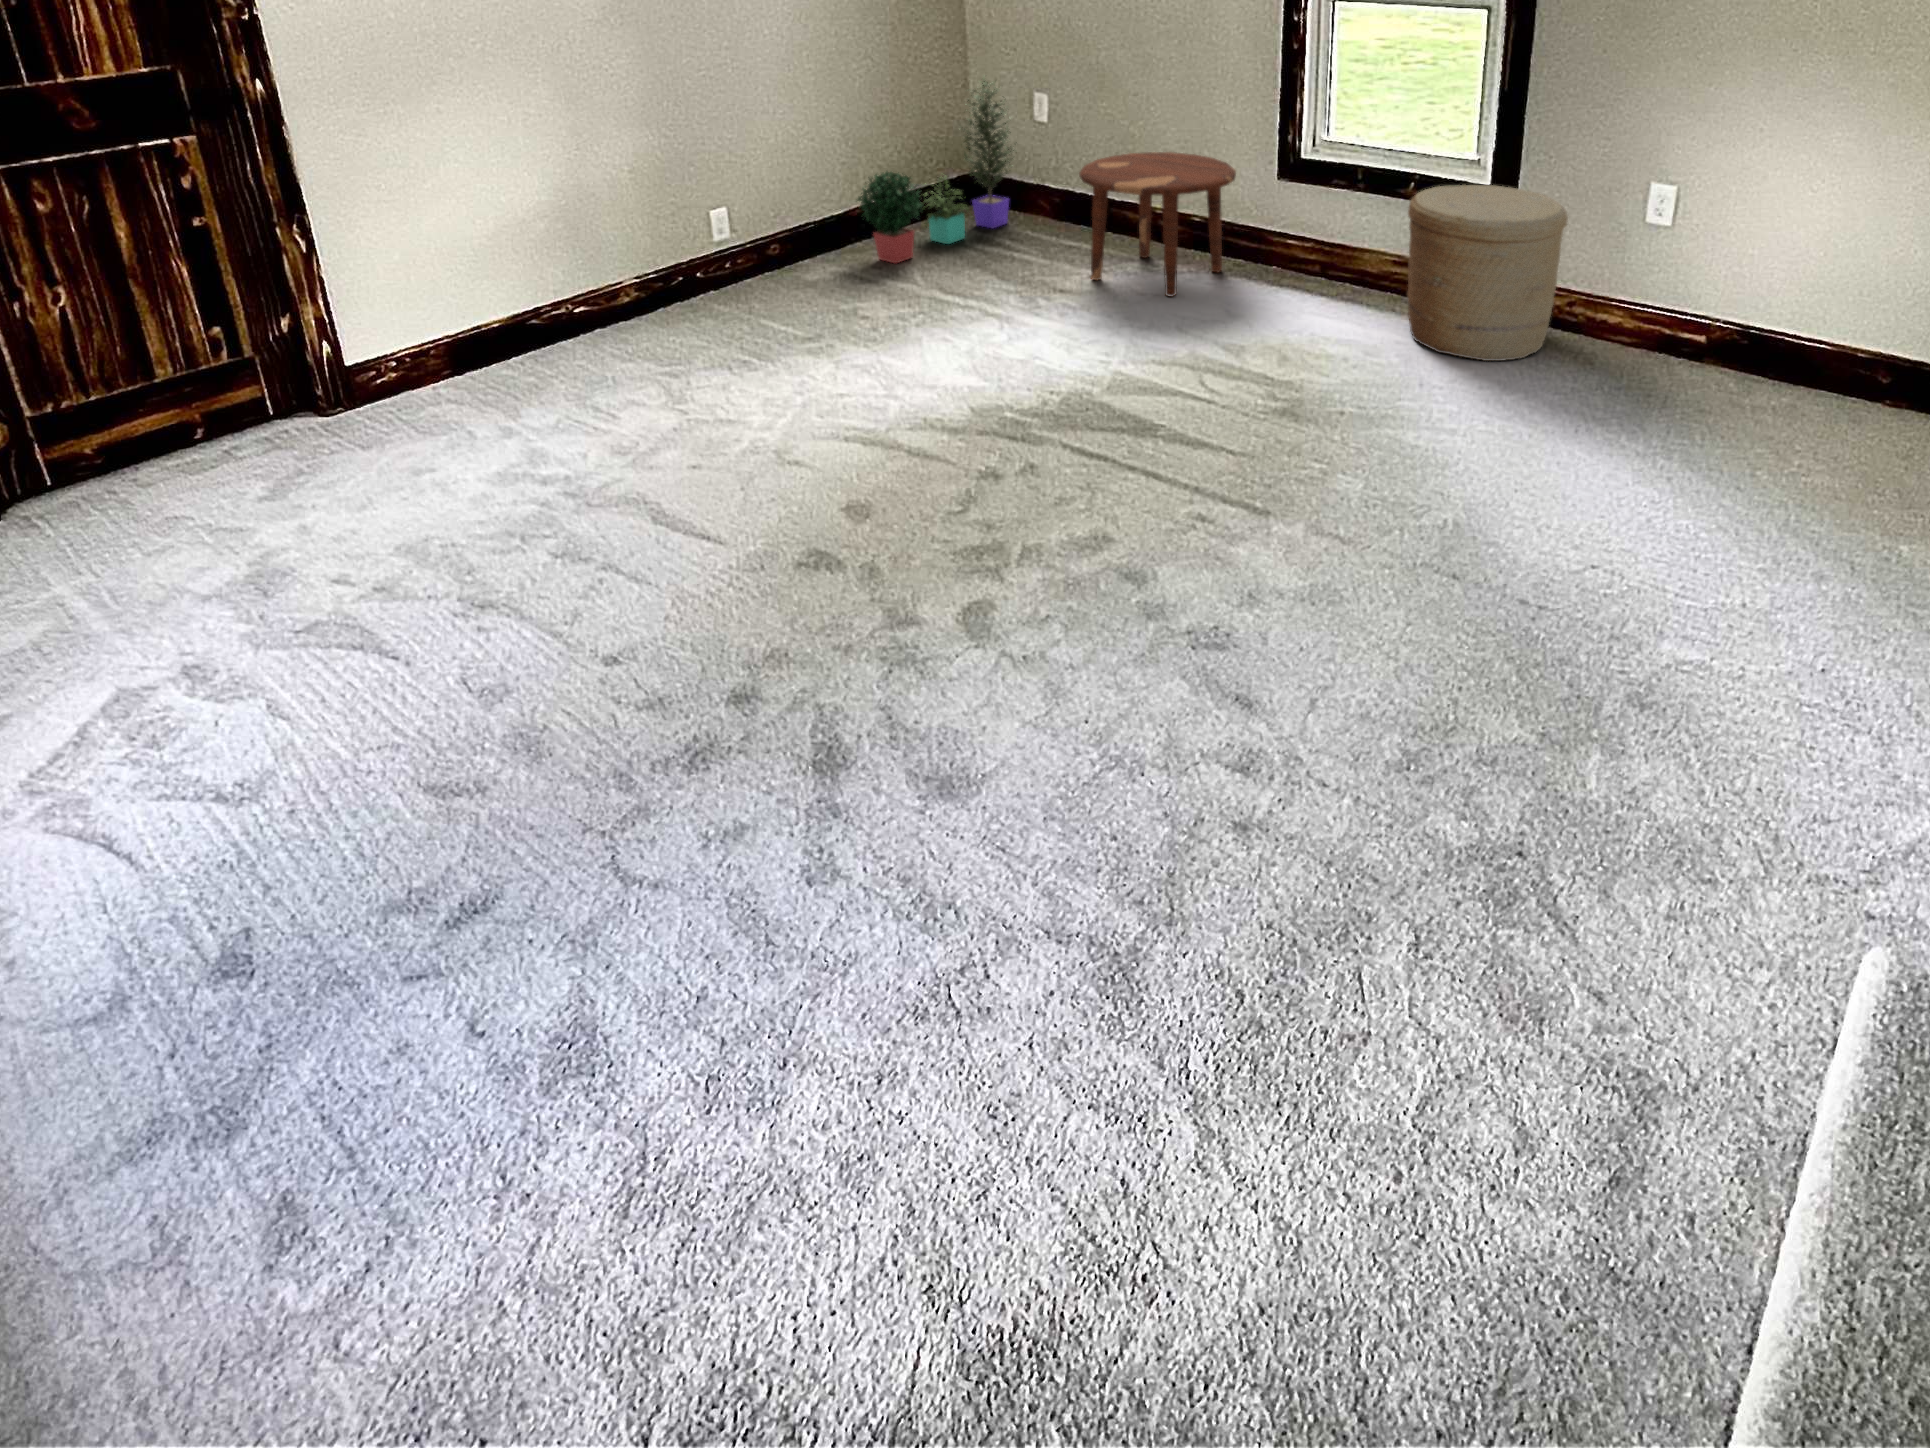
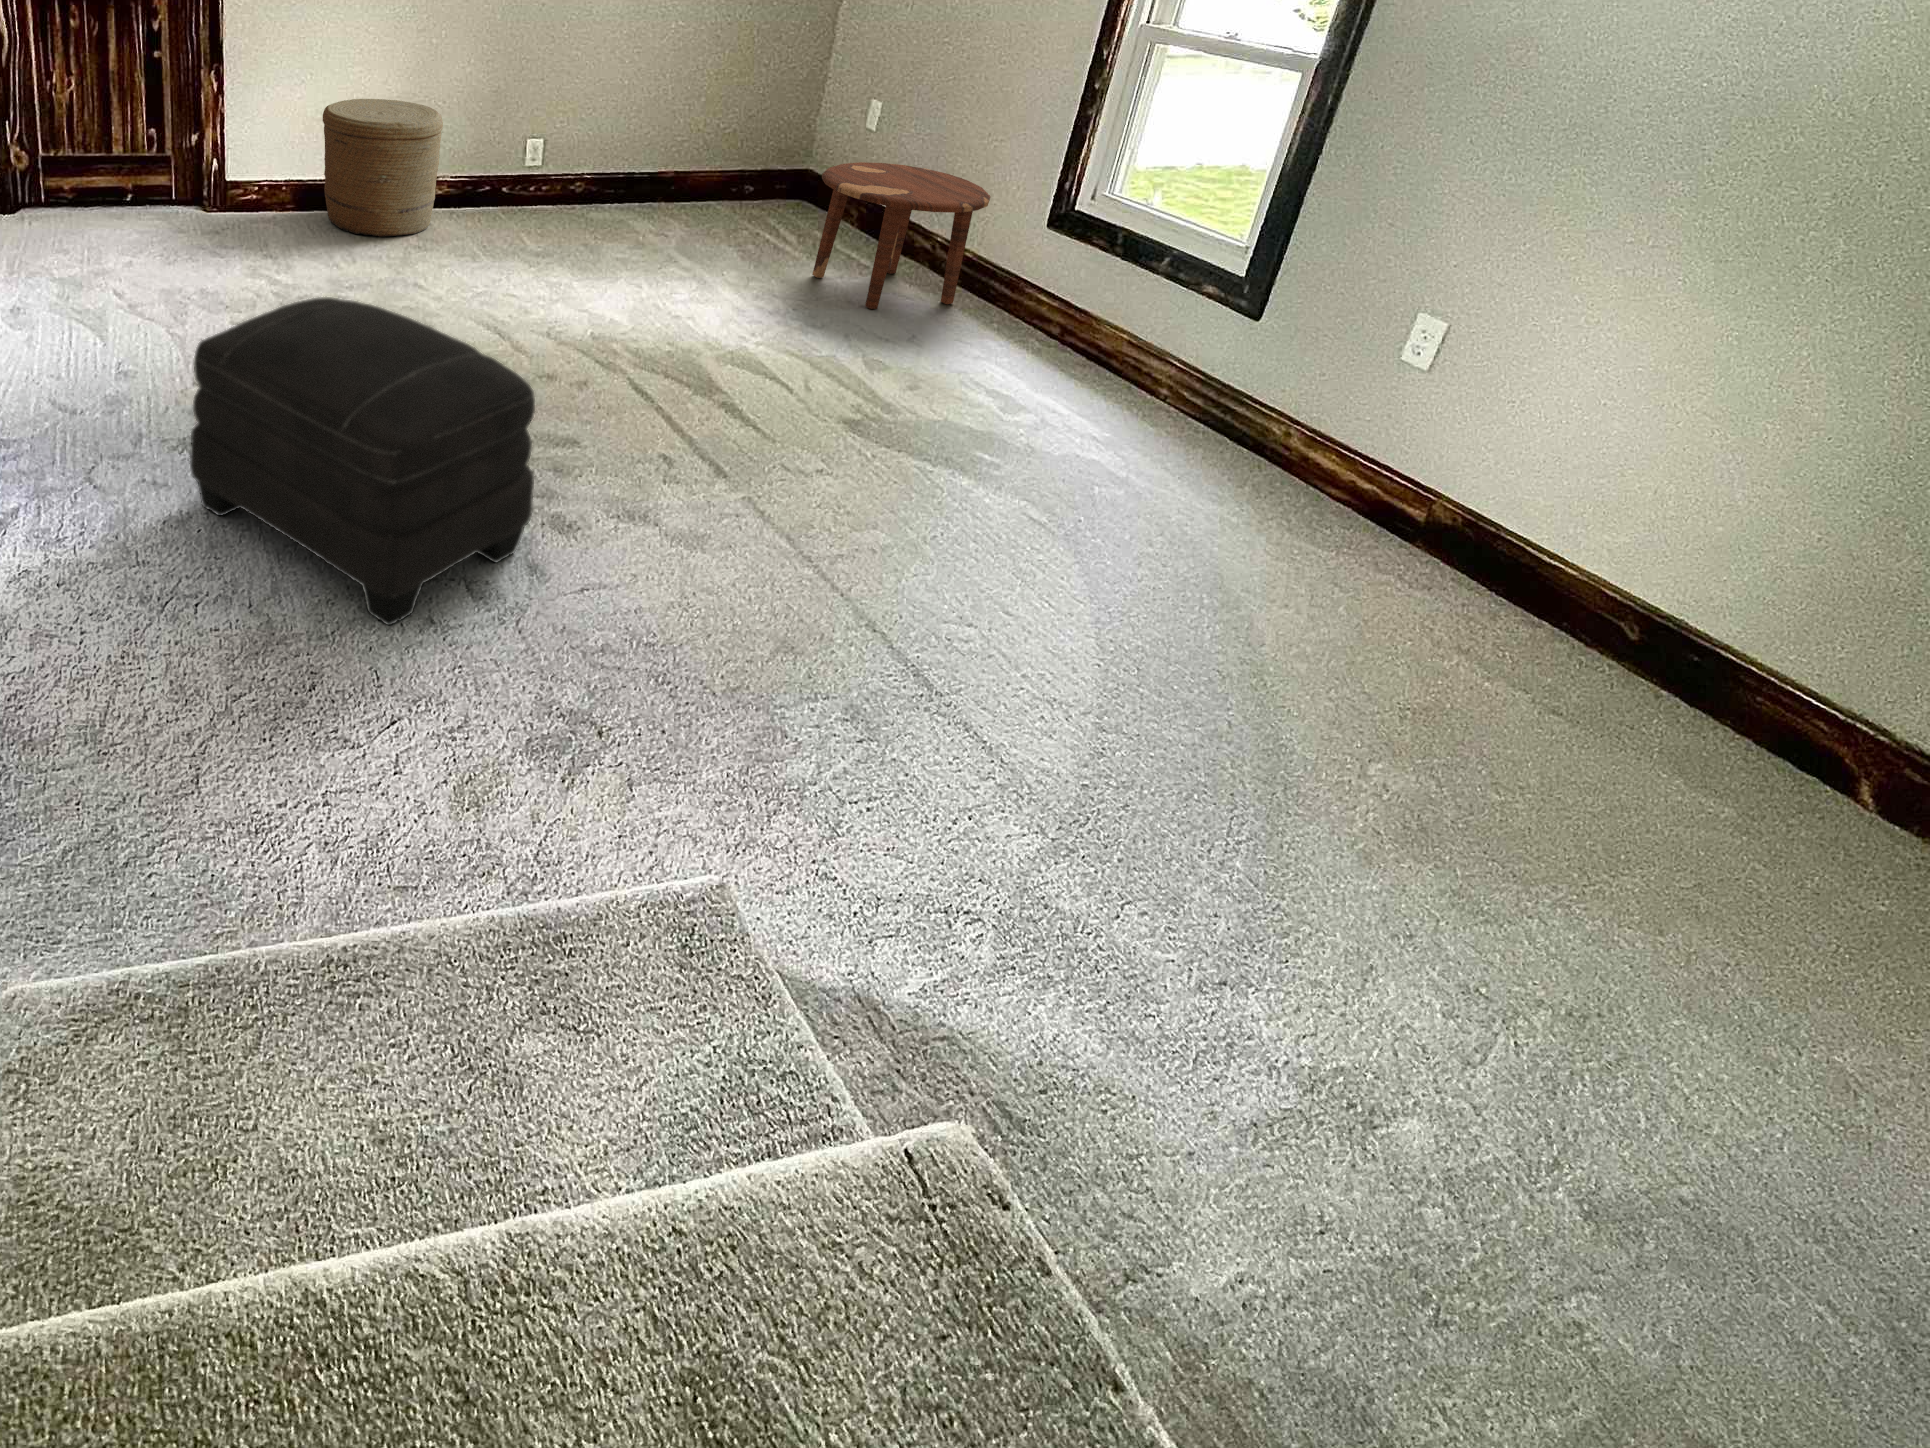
potted plant: present [858,81,1014,263] -> none [639,65,825,218]
woven basket: present [1407,185,1568,361] -> present [323,99,443,237]
ottoman: none [764,473,1215,871] -> present [190,297,535,625]

